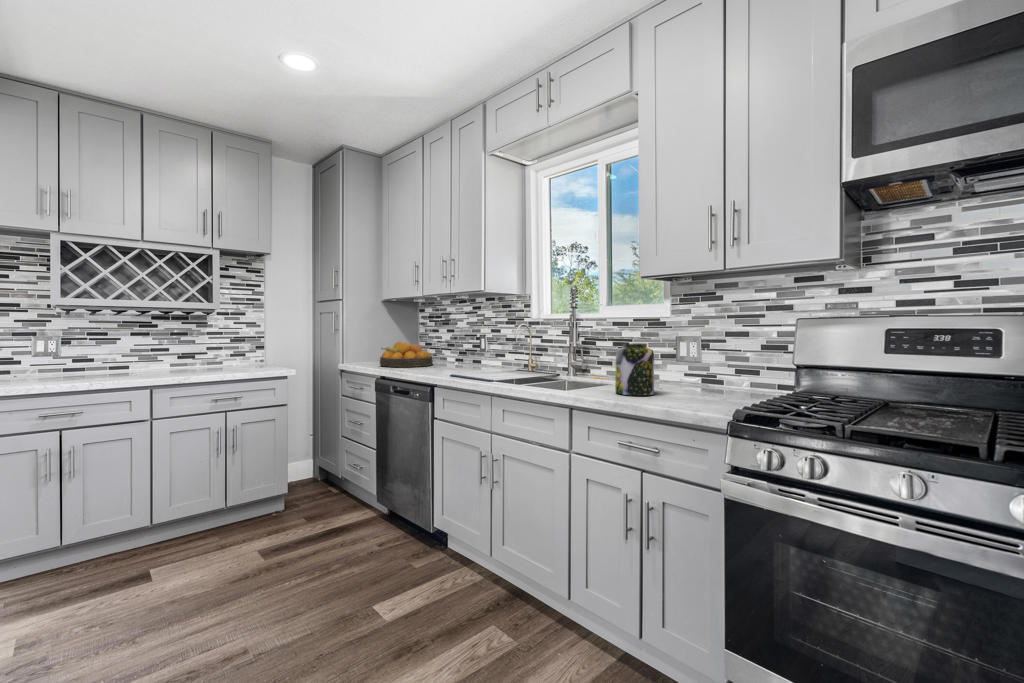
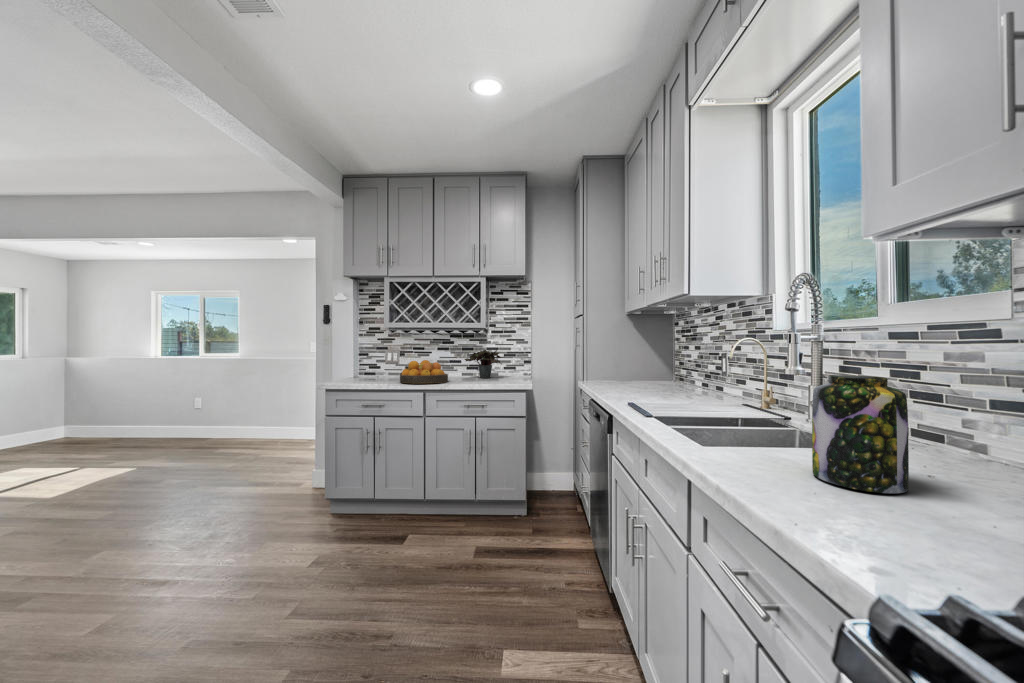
potted plant: none [179,334,236,369] -> present [465,350,503,378]
fruit bowl: present [380,342,433,367] -> present [400,360,448,384]

